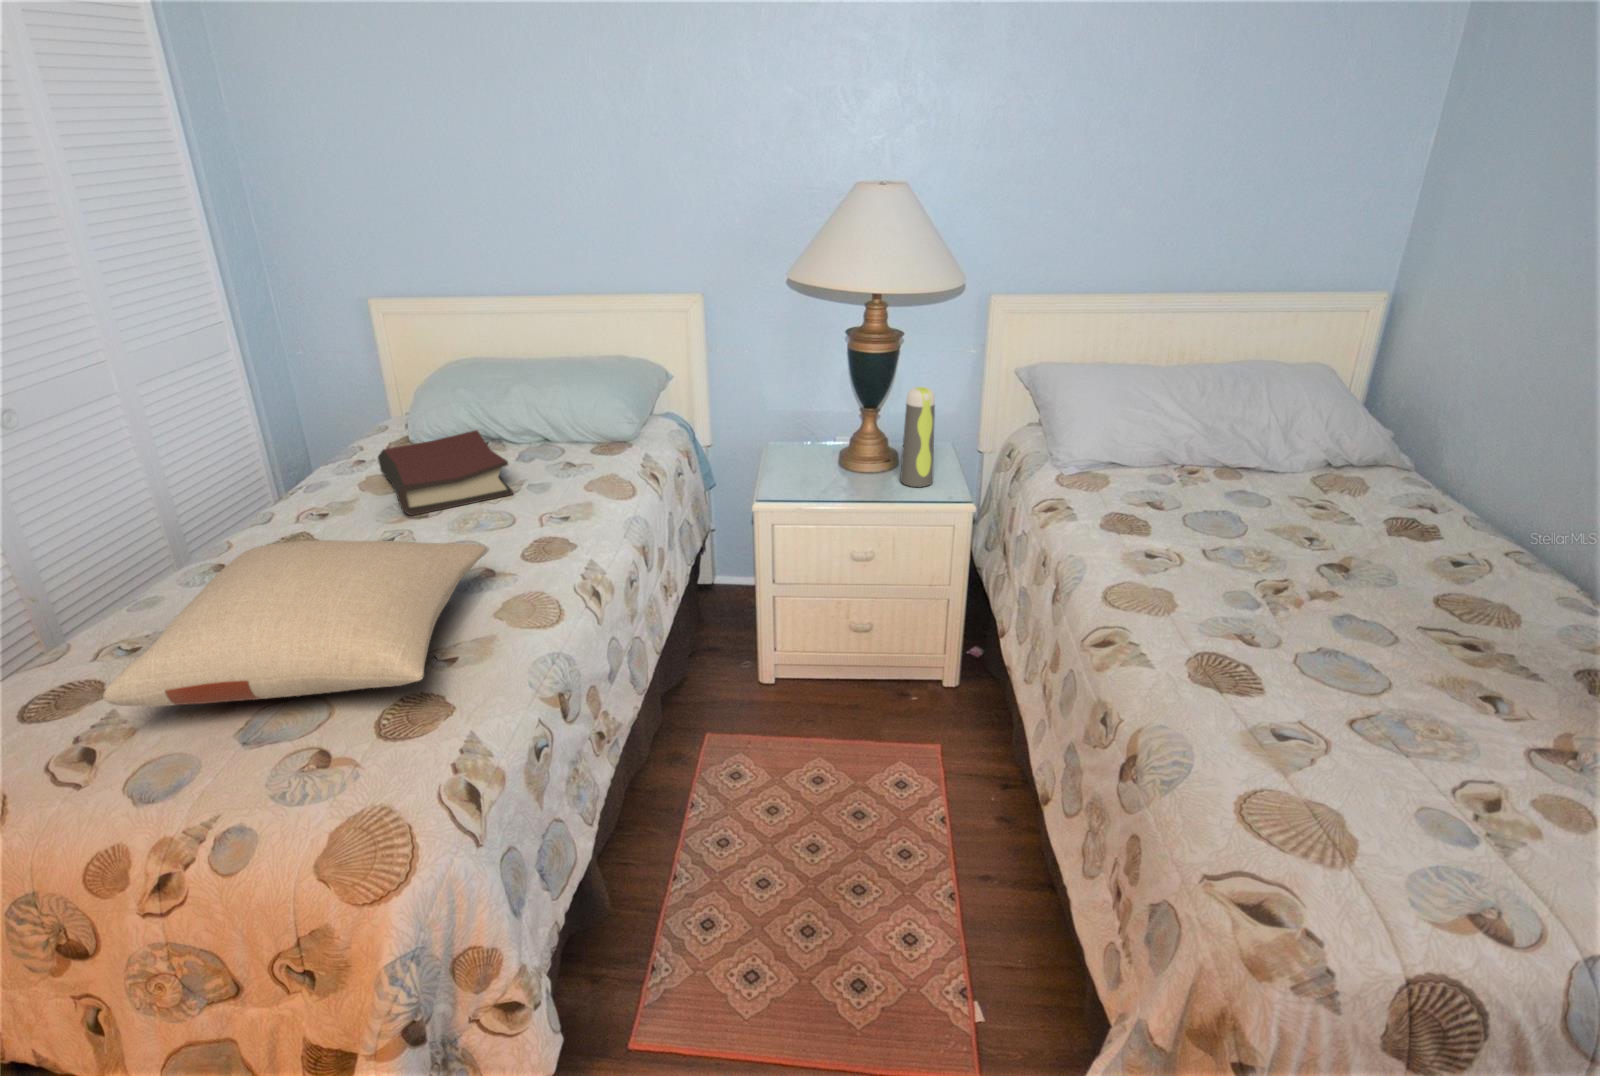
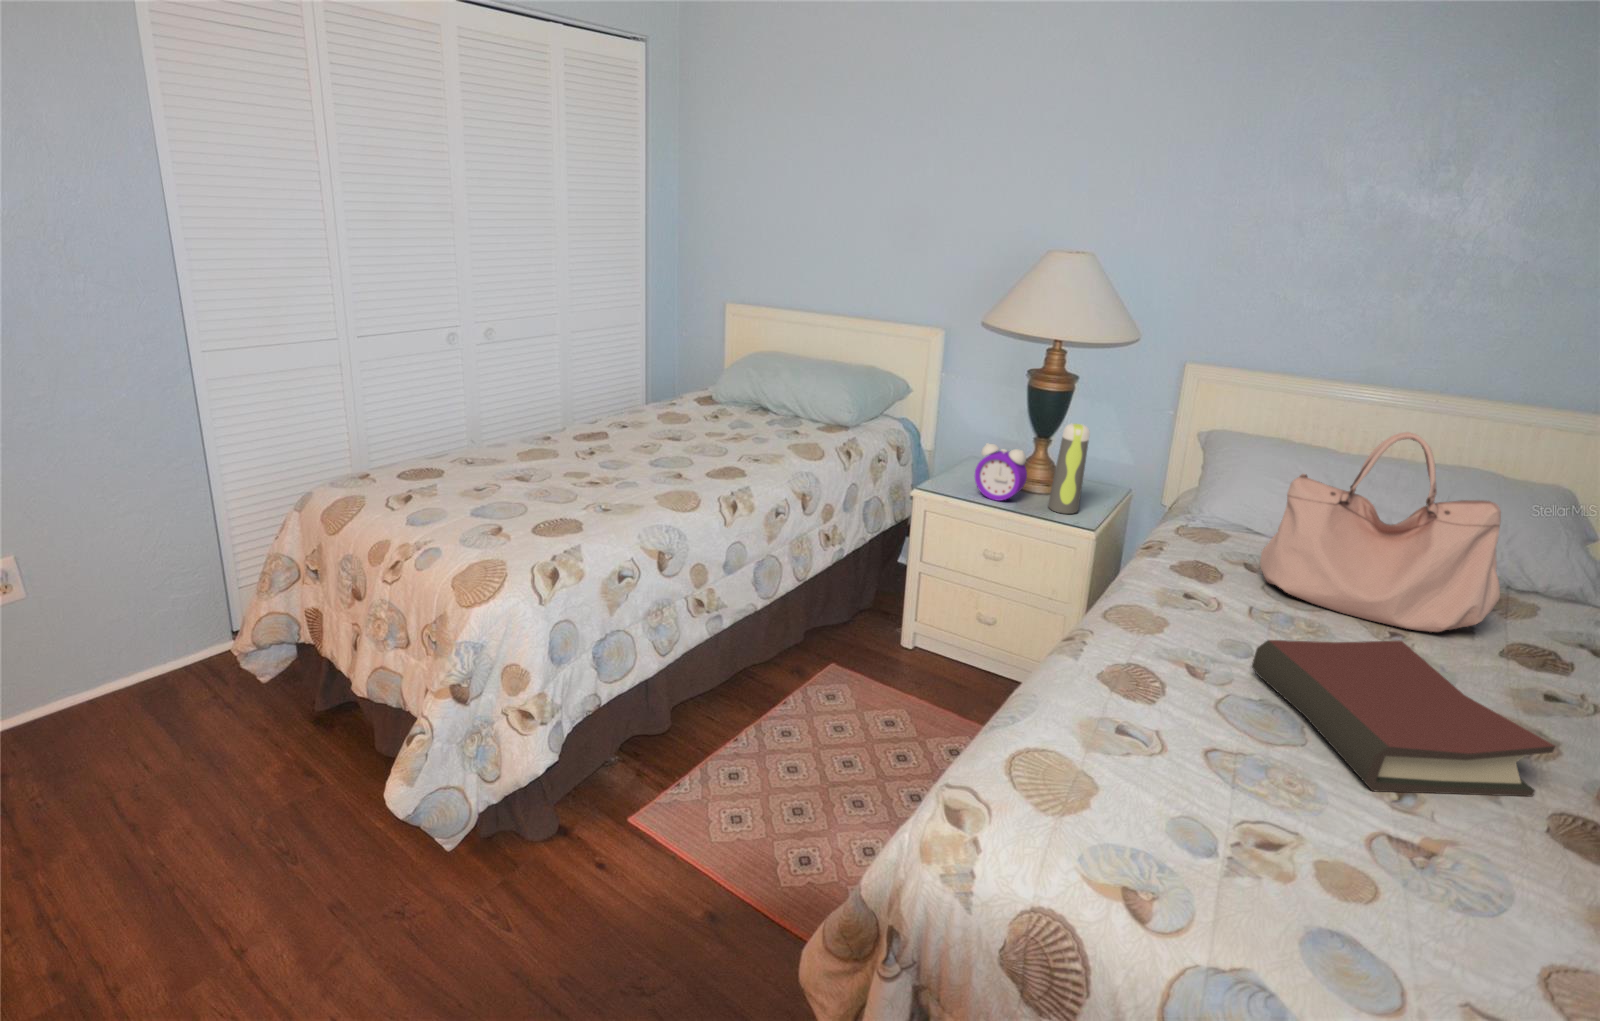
handbag: none [1166,347,1366,528] -> present [1260,432,1501,632]
alarm clock: none [819,427,873,490] -> present [975,443,1027,501]
hardback book: present [378,430,513,516] -> present [1252,640,1555,796]
pillow: present [103,540,486,706] -> none [417,415,666,503]

